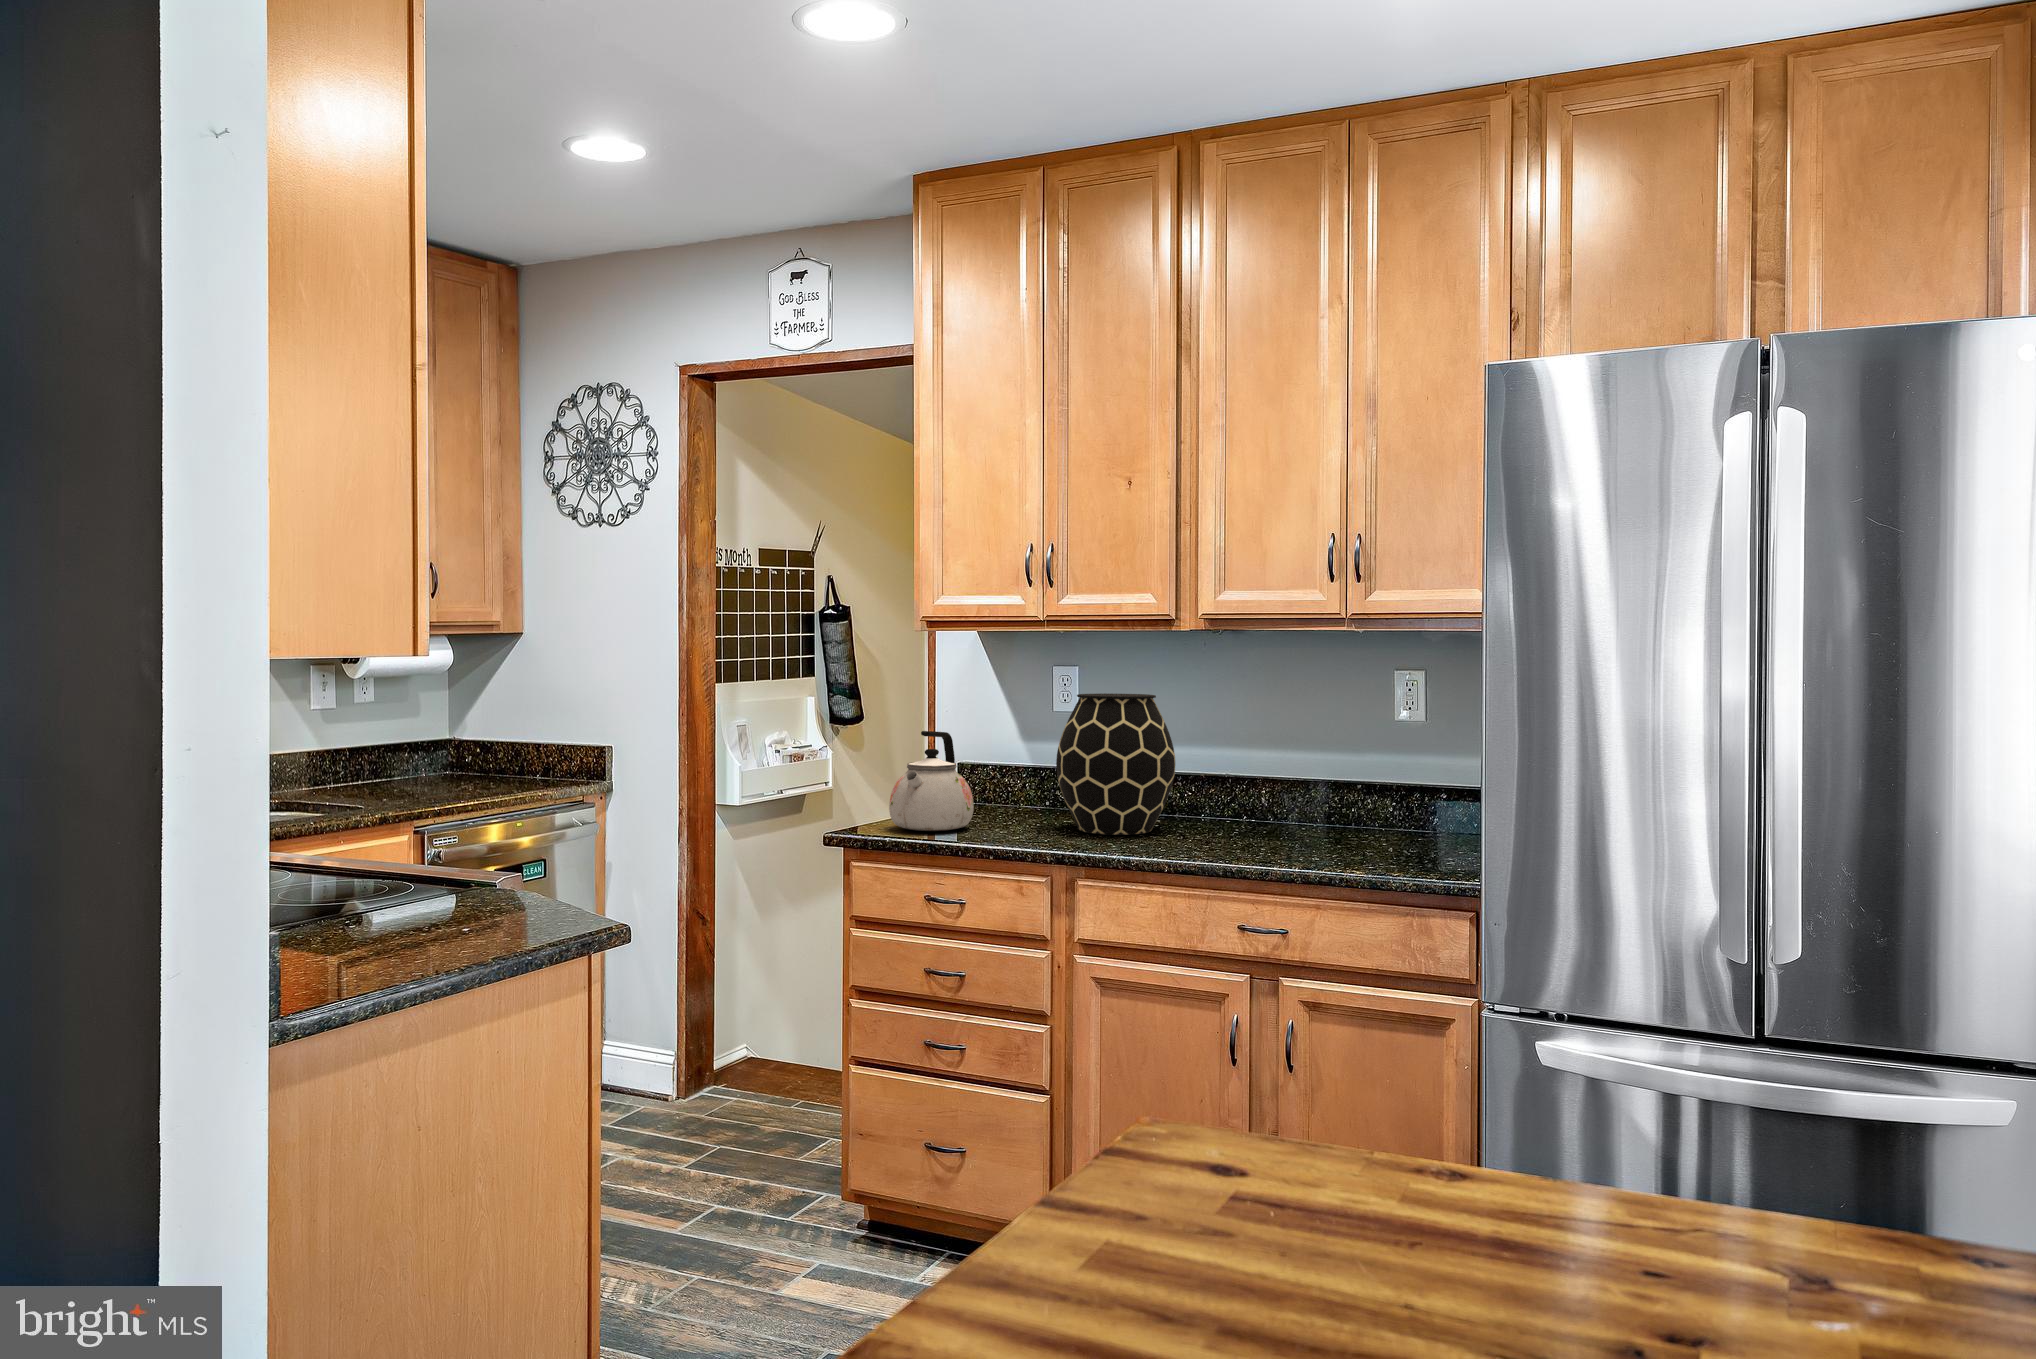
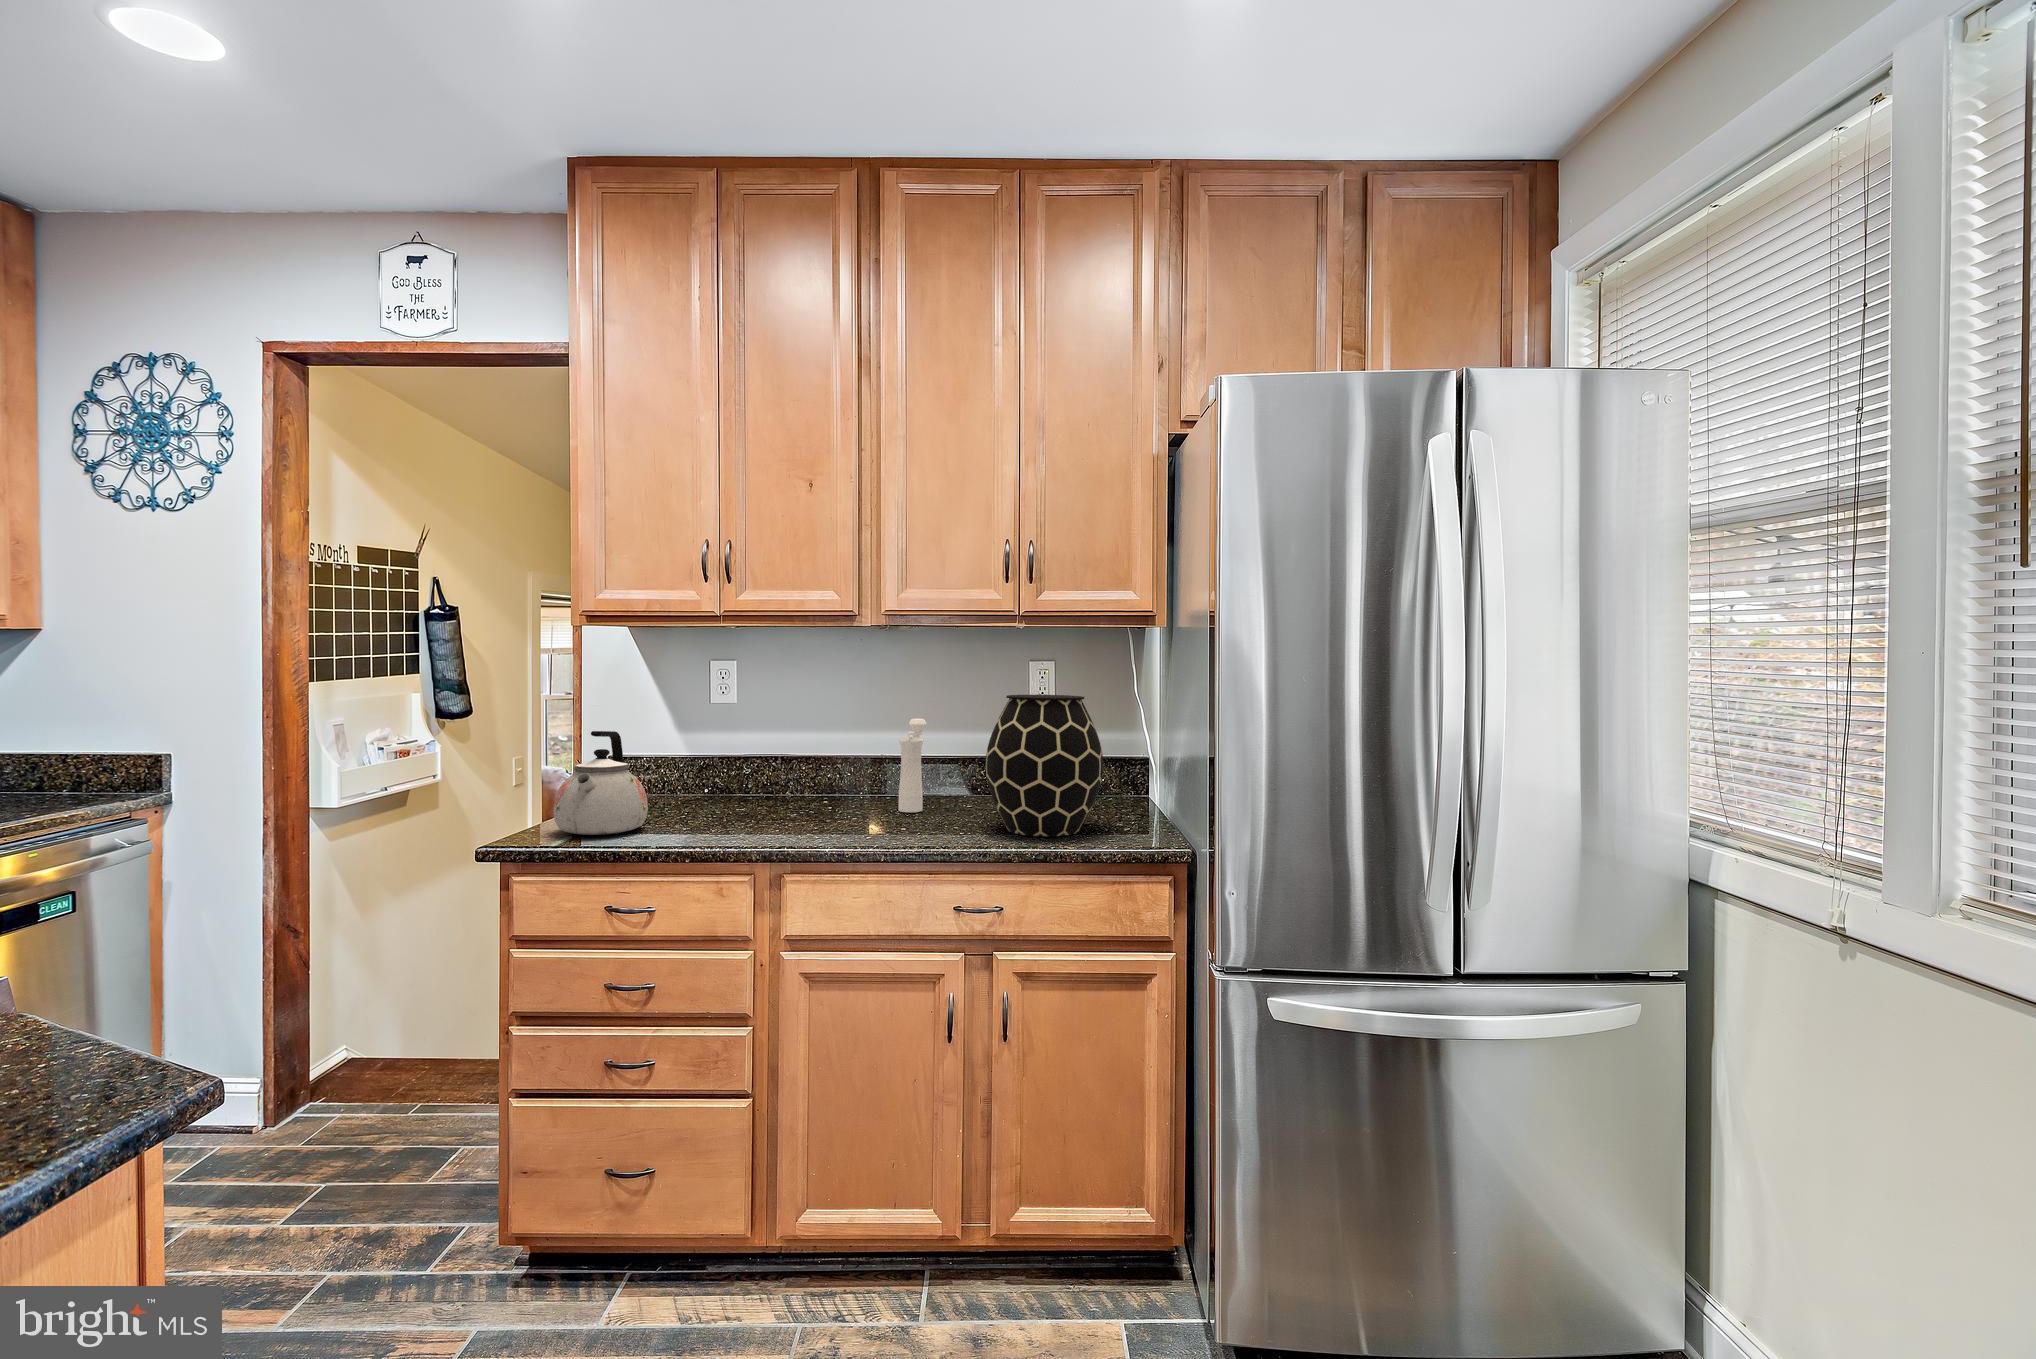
vase: present [1056,693,1175,835] -> present [985,695,1103,836]
pepper mill: none [1233,727,1273,830] -> present [898,719,927,812]

